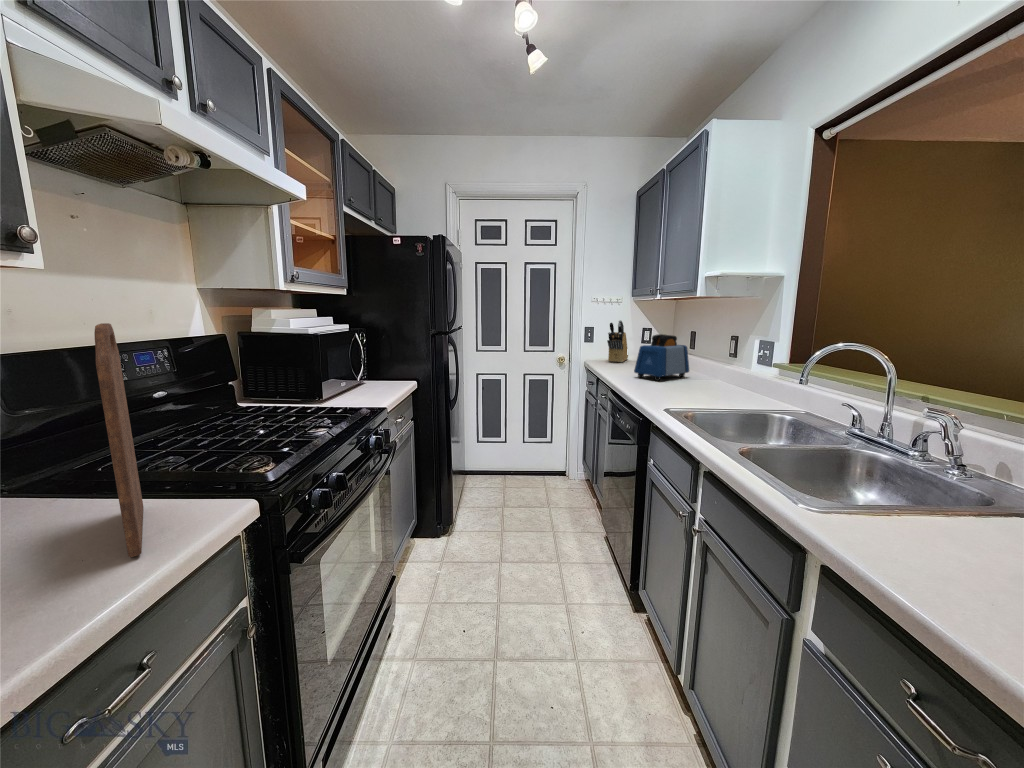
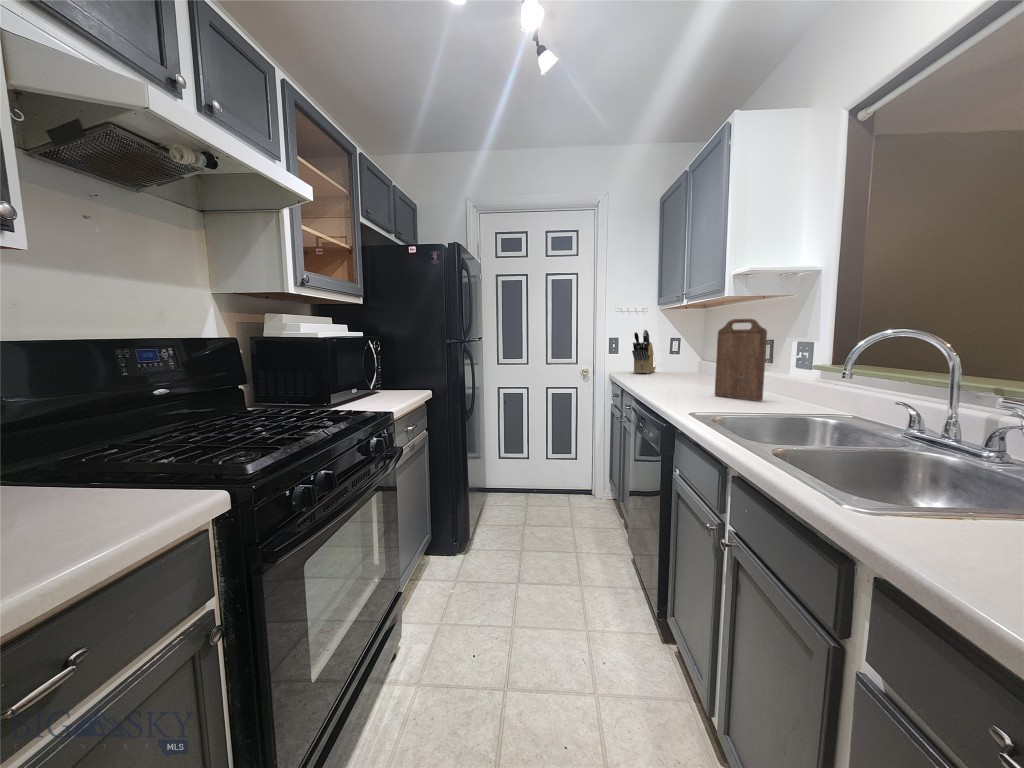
cutting board: present [94,323,143,557] -> present [715,319,767,401]
toaster: present [634,334,689,381] -> none [659,340,720,389]

